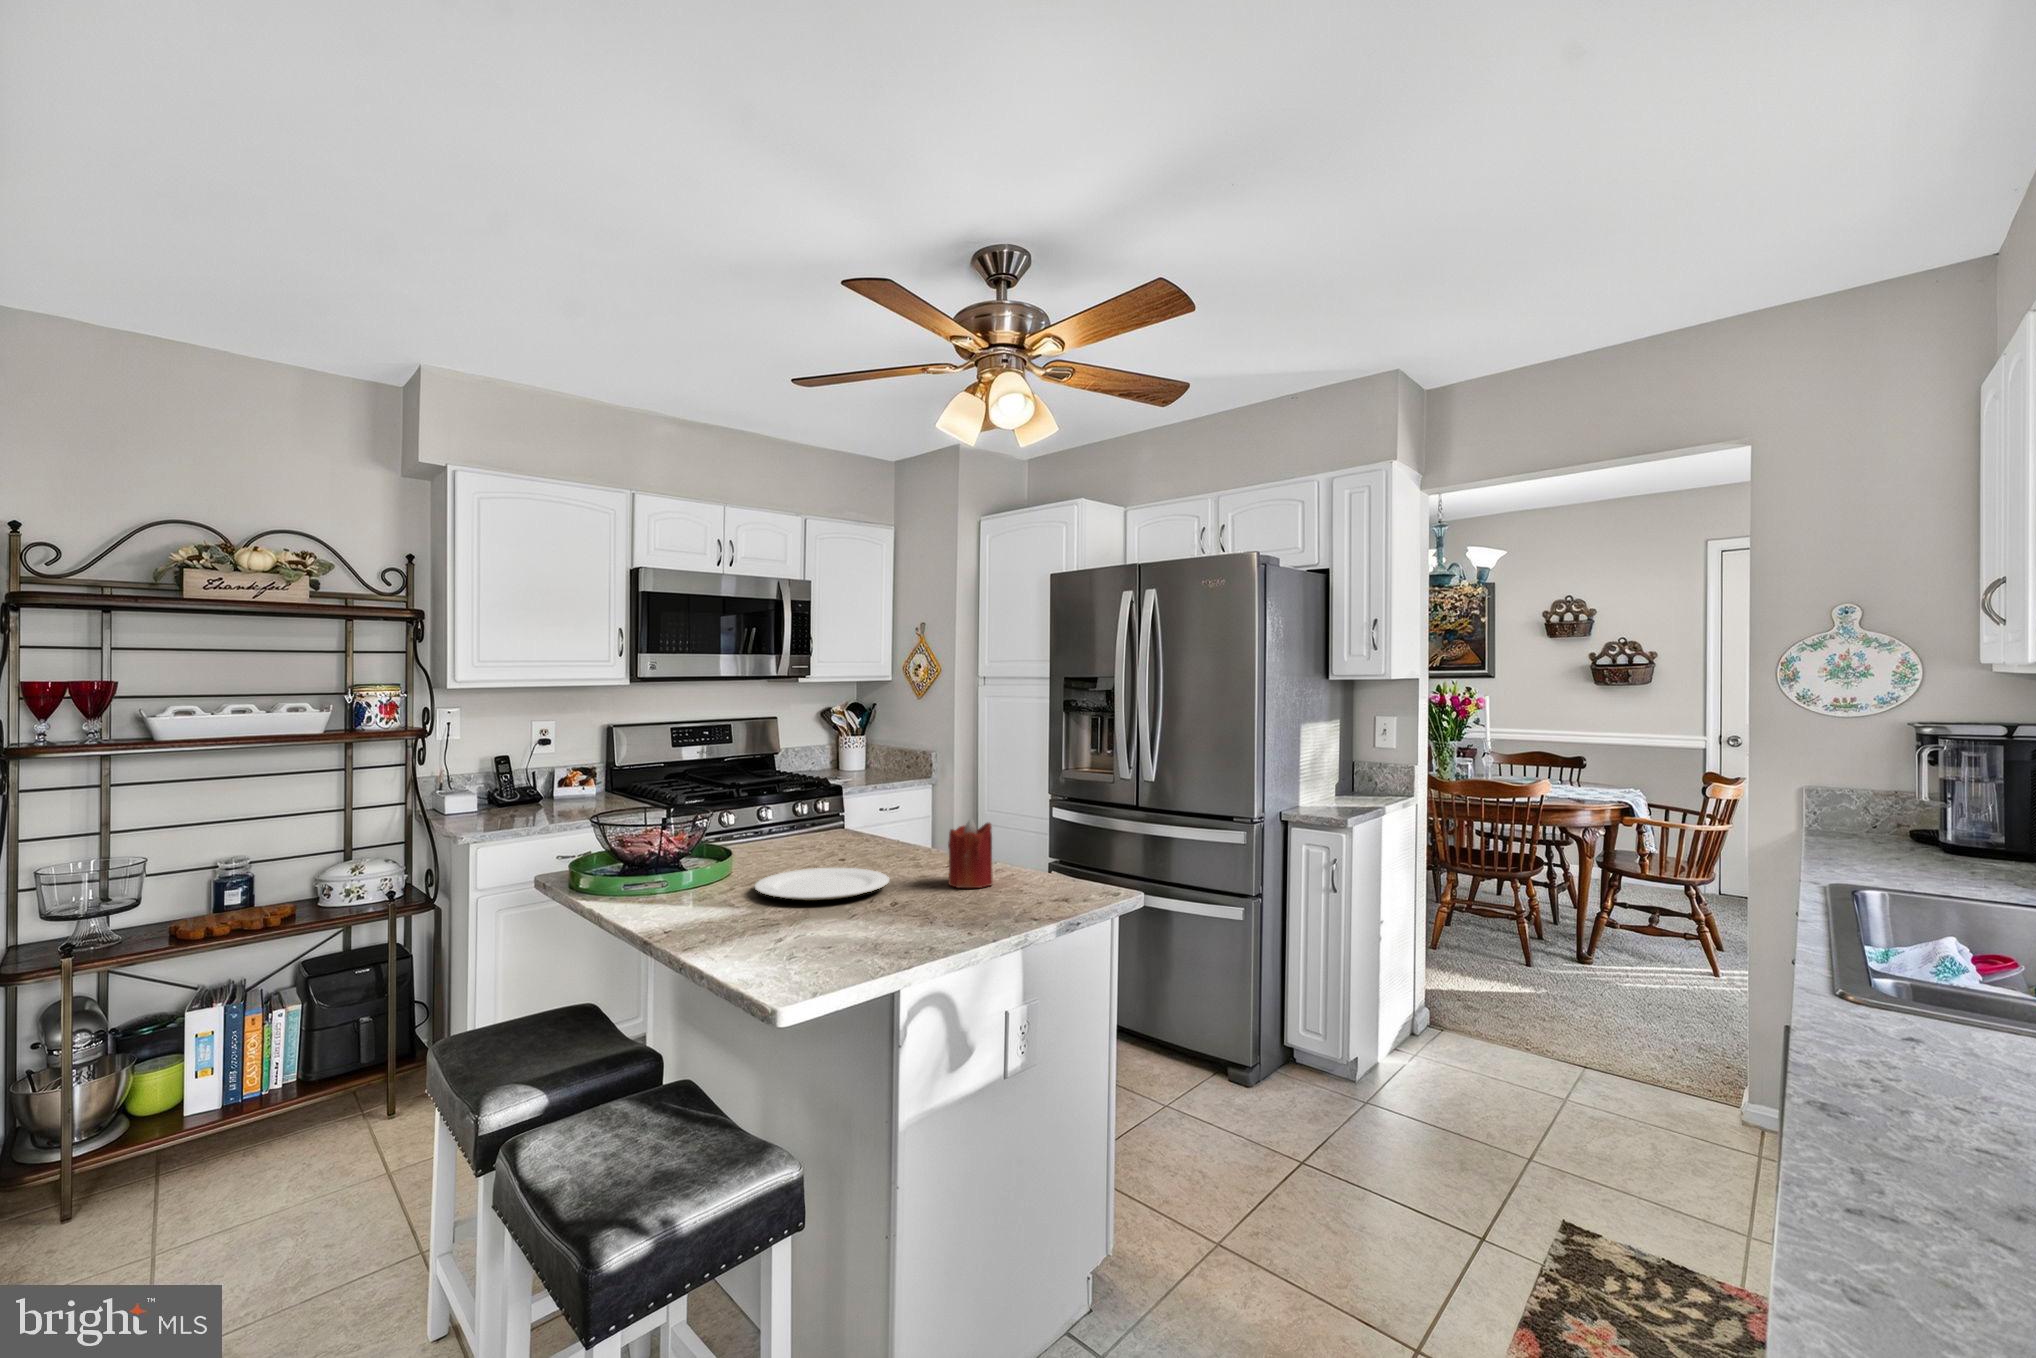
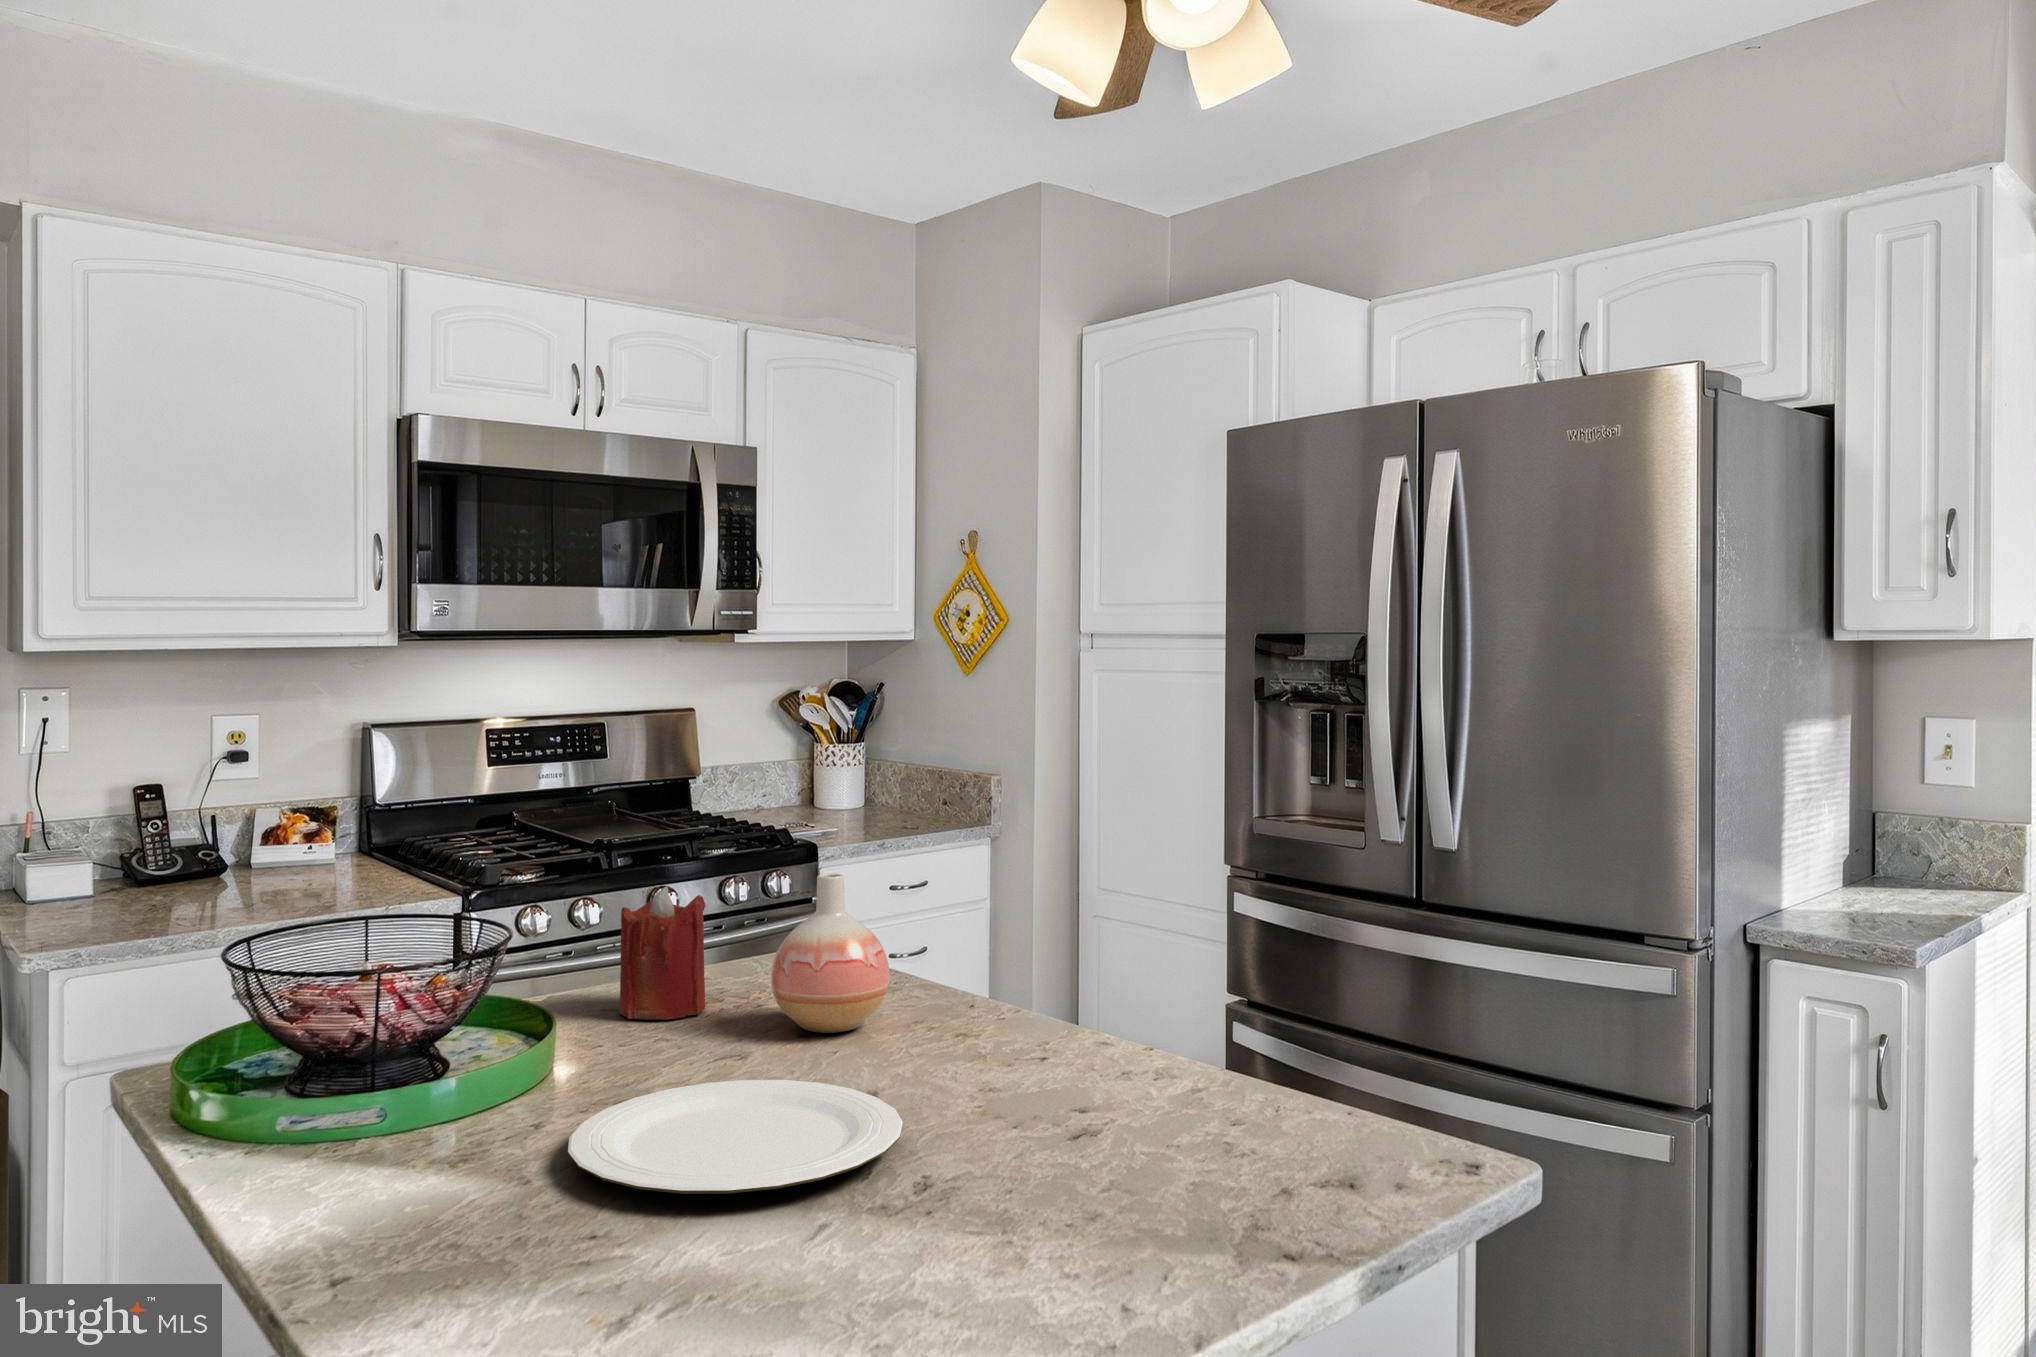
vase: none [831,786,883,855] -> present [771,873,890,1033]
candle: present [948,819,993,888] -> present [620,887,706,1020]

